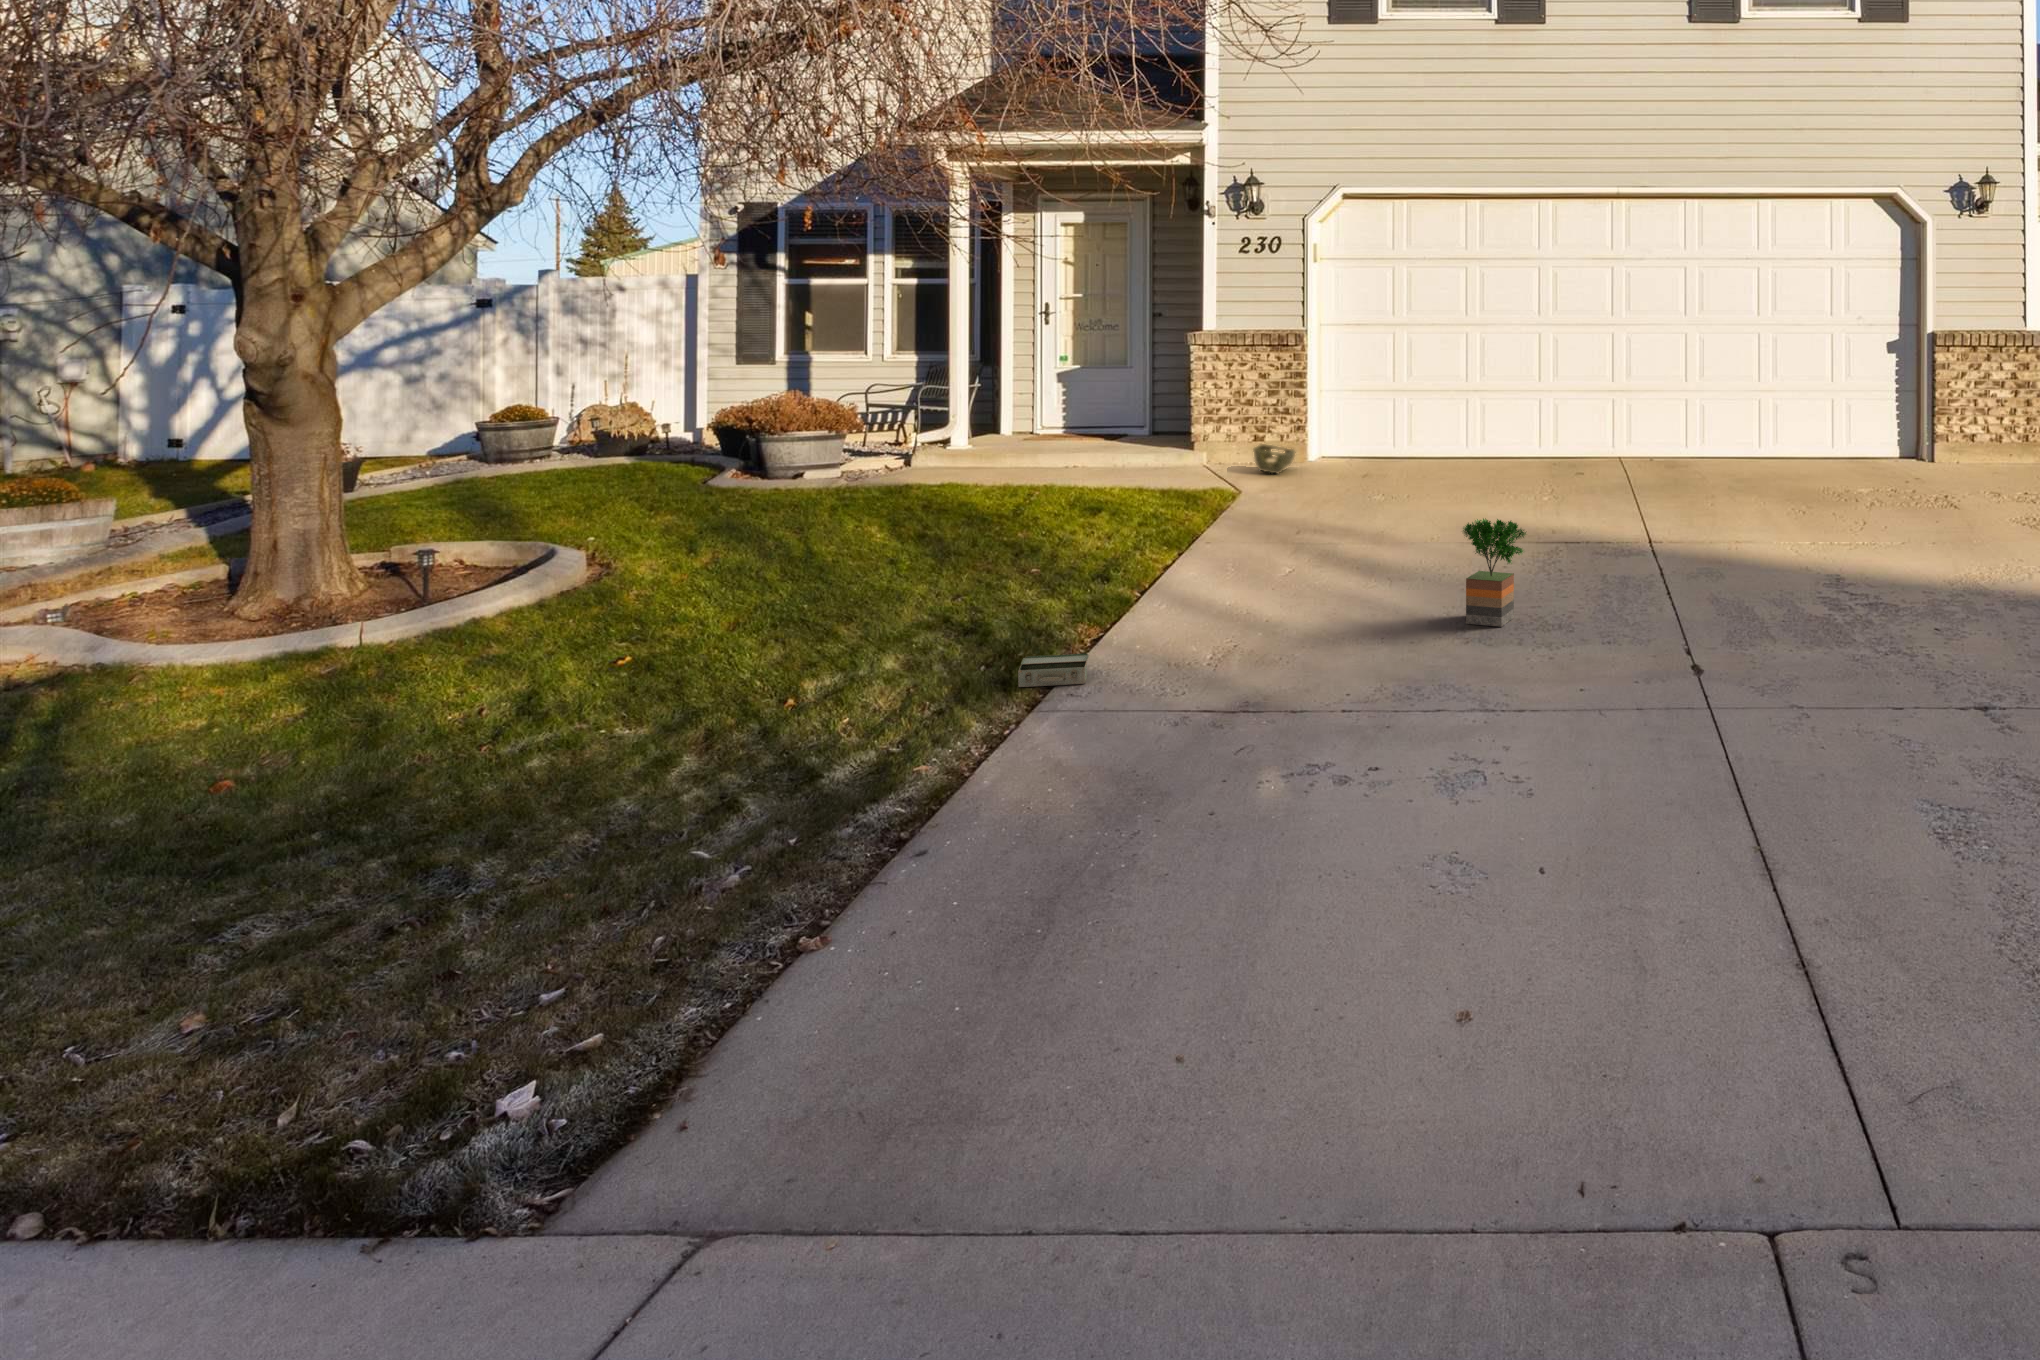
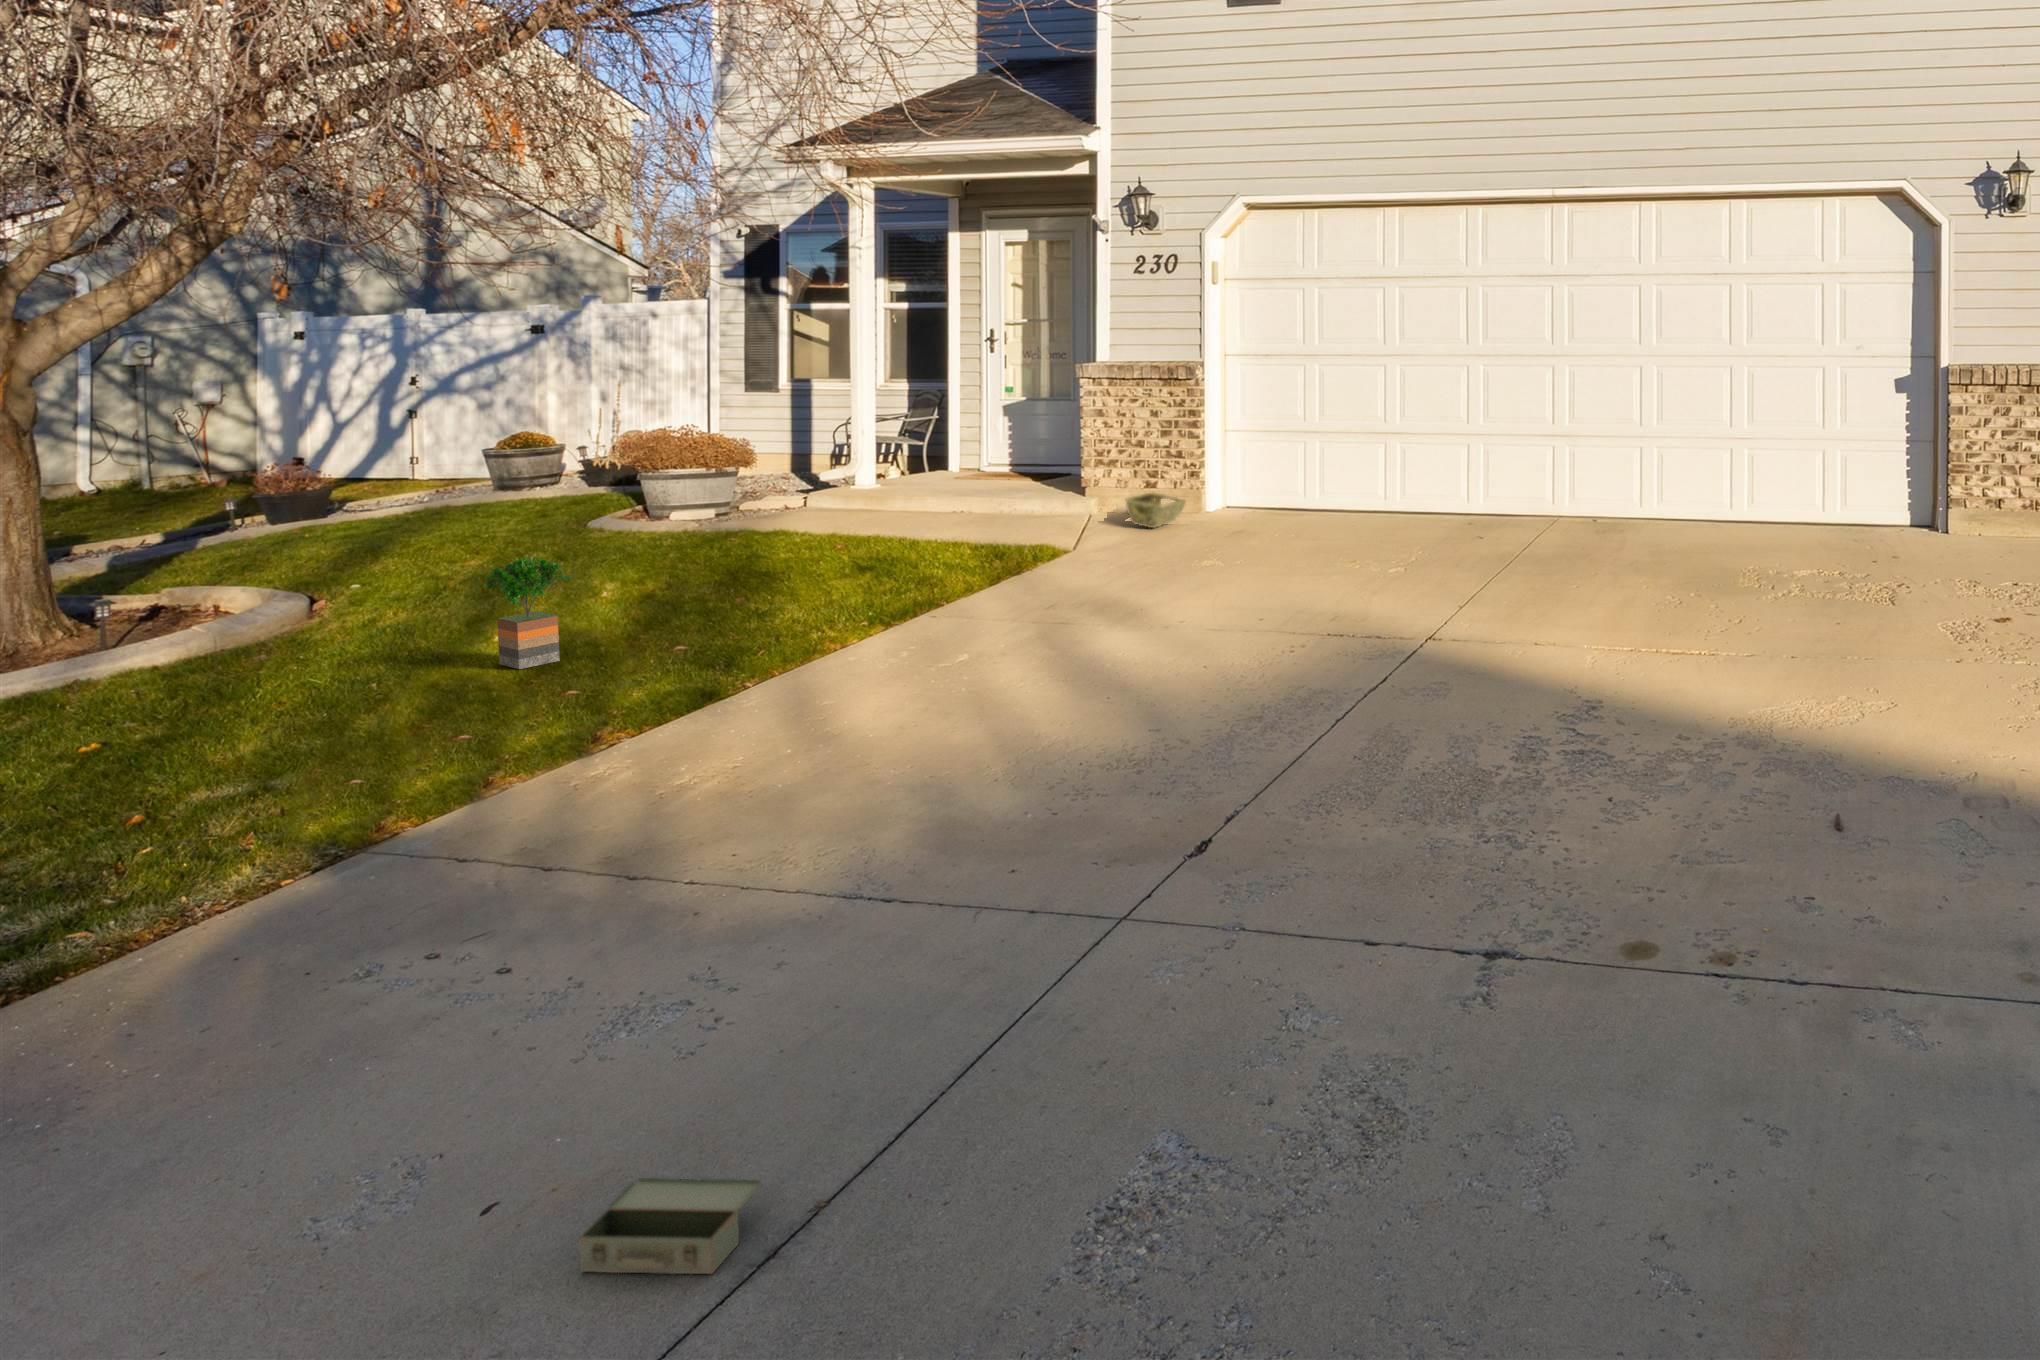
potted tree: present [1463,518,1526,627] -> present [485,557,572,669]
toolbox: present [1018,654,1089,687] -> present [579,1178,761,1274]

